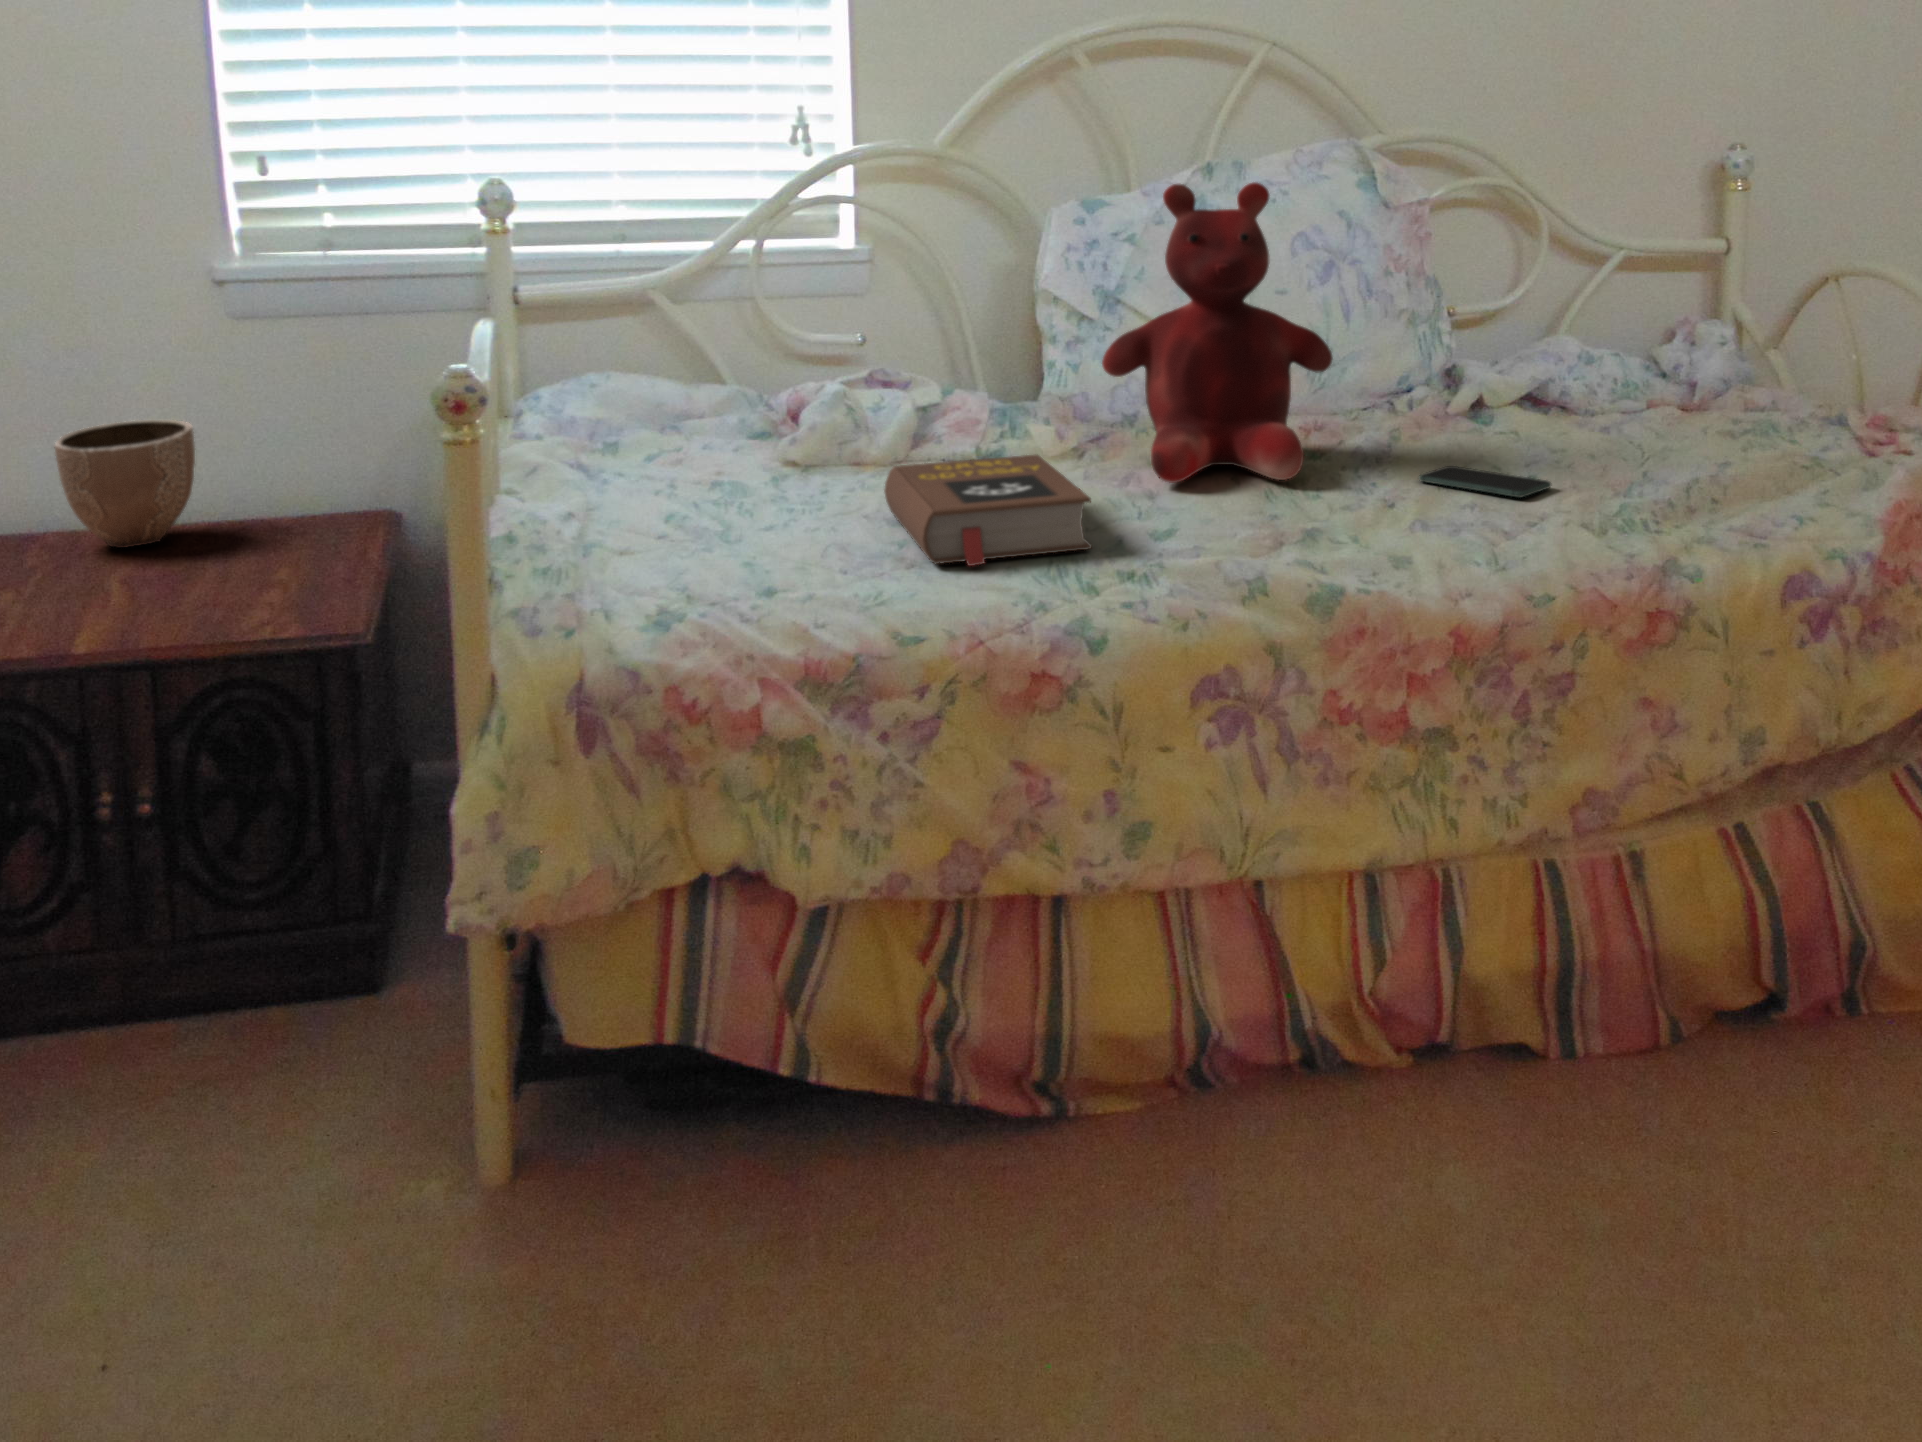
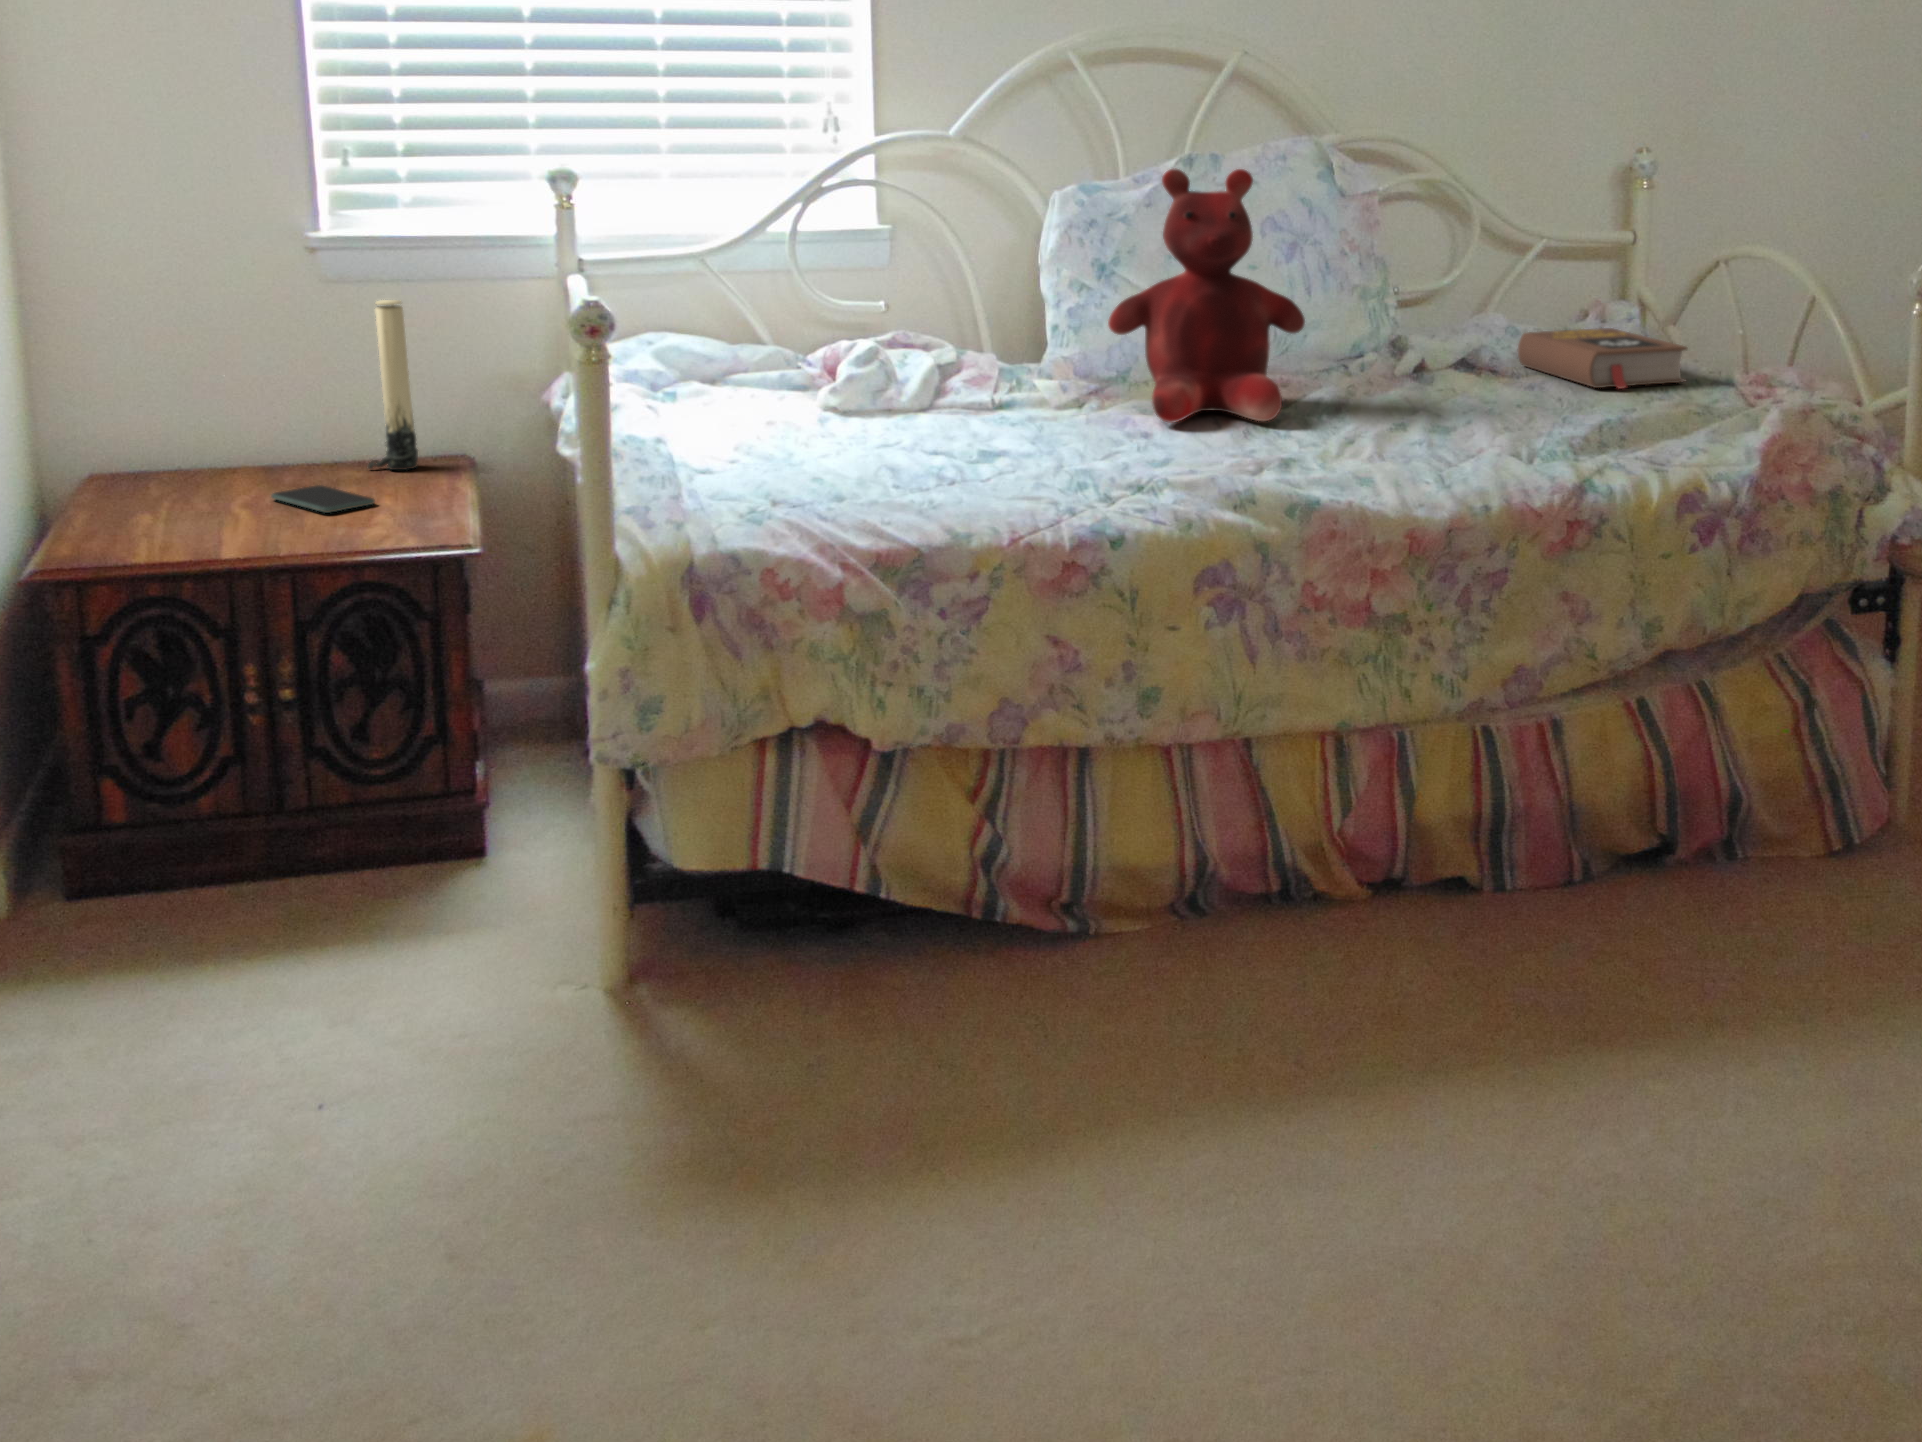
candle: none [270,343,327,536] -> present [368,300,418,470]
decorative bowl: present [55,420,195,548] -> none [171,367,298,479]
book: present [884,455,1092,566] -> present [1518,328,1687,389]
smartphone: present [1419,466,1551,497] -> present [271,485,375,513]

